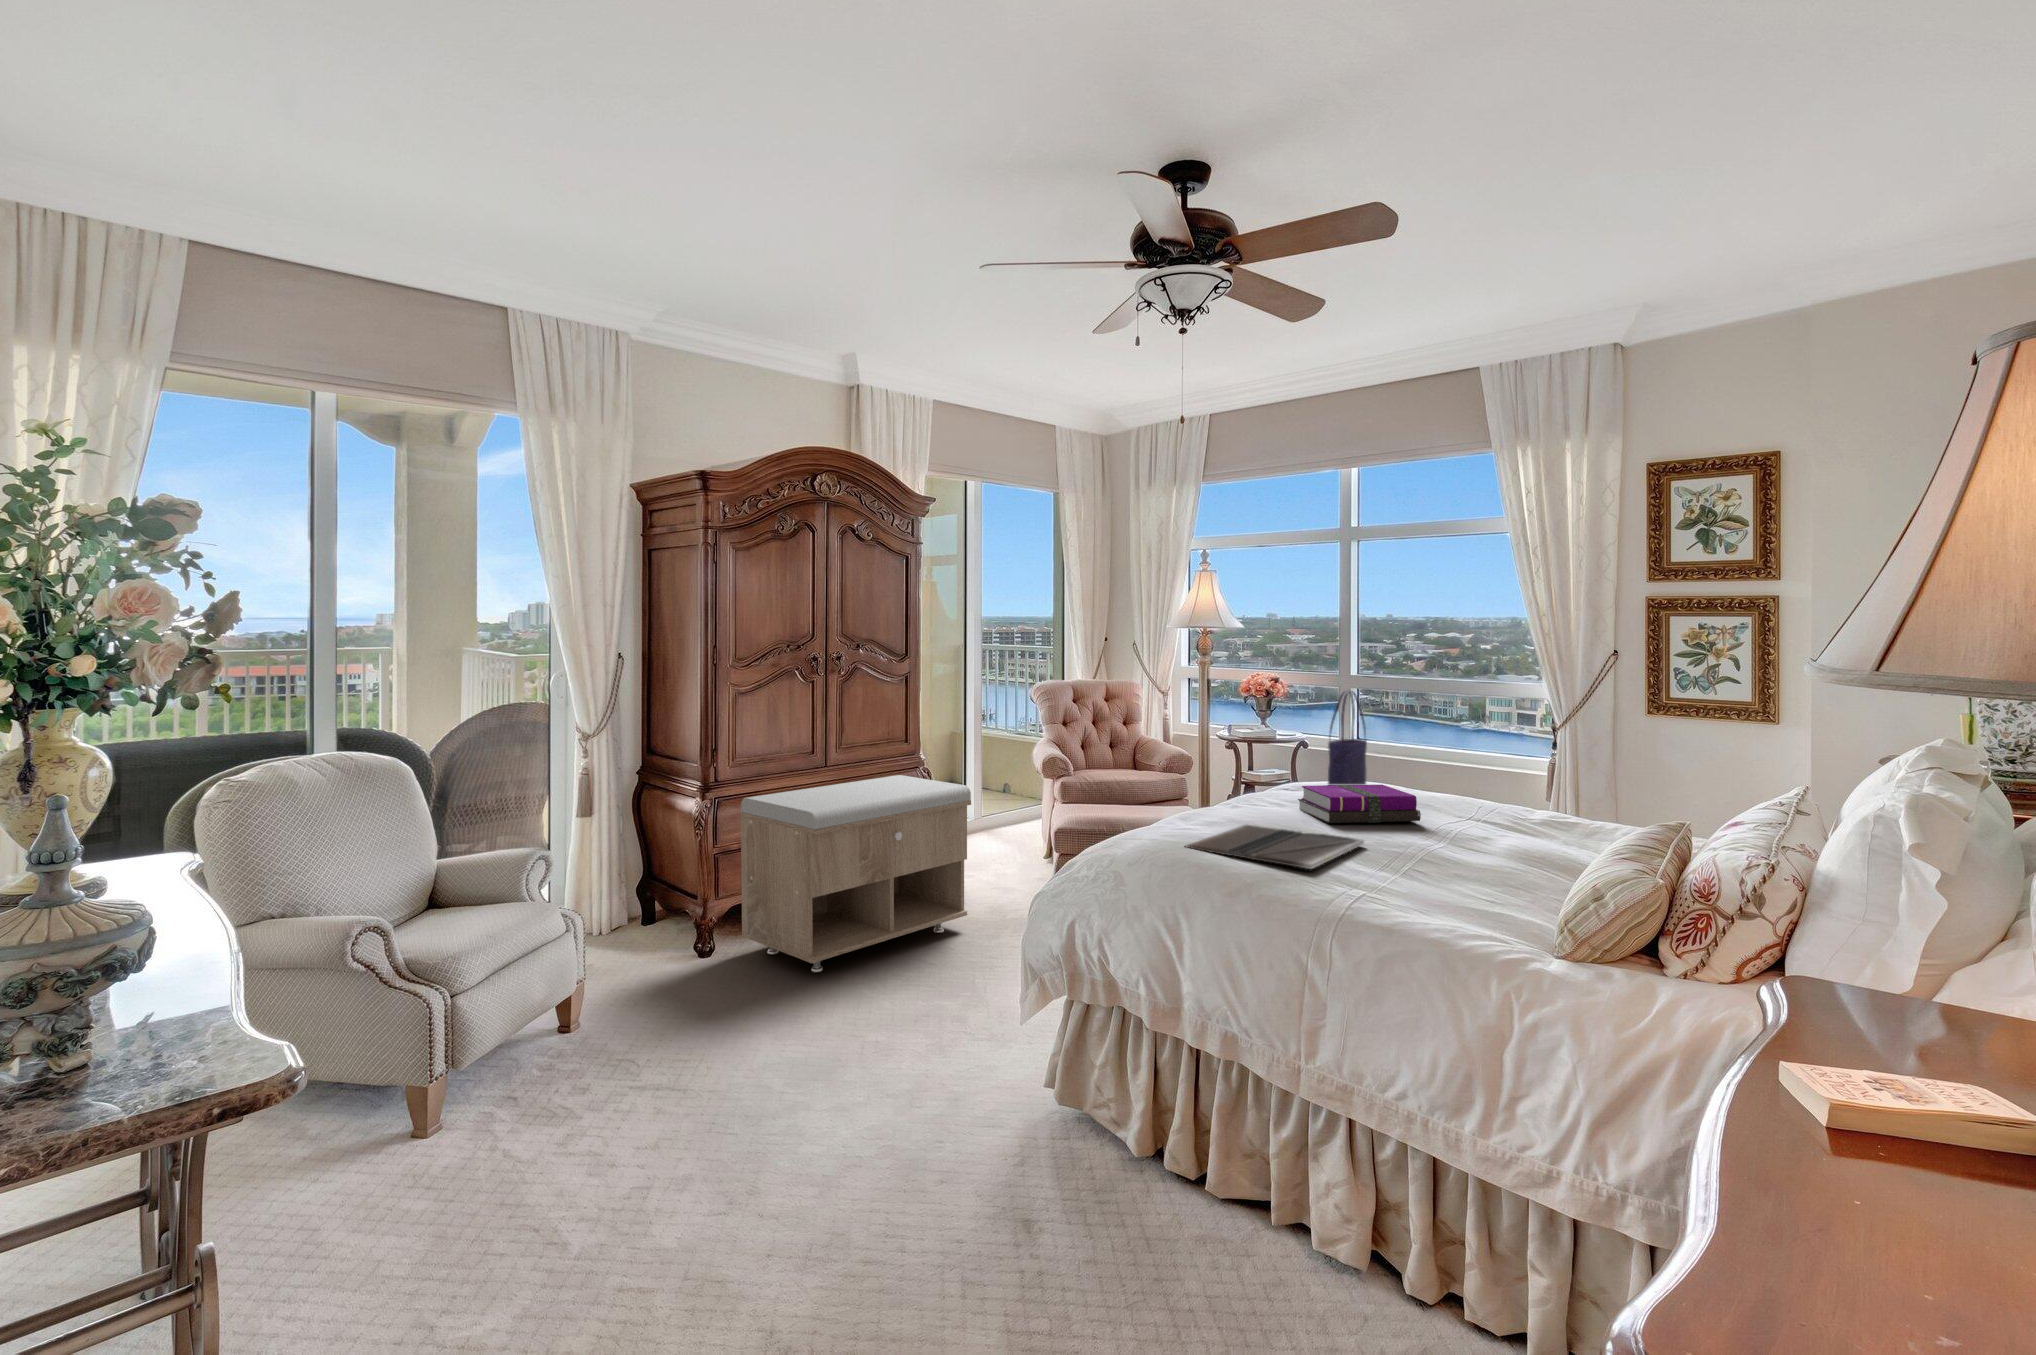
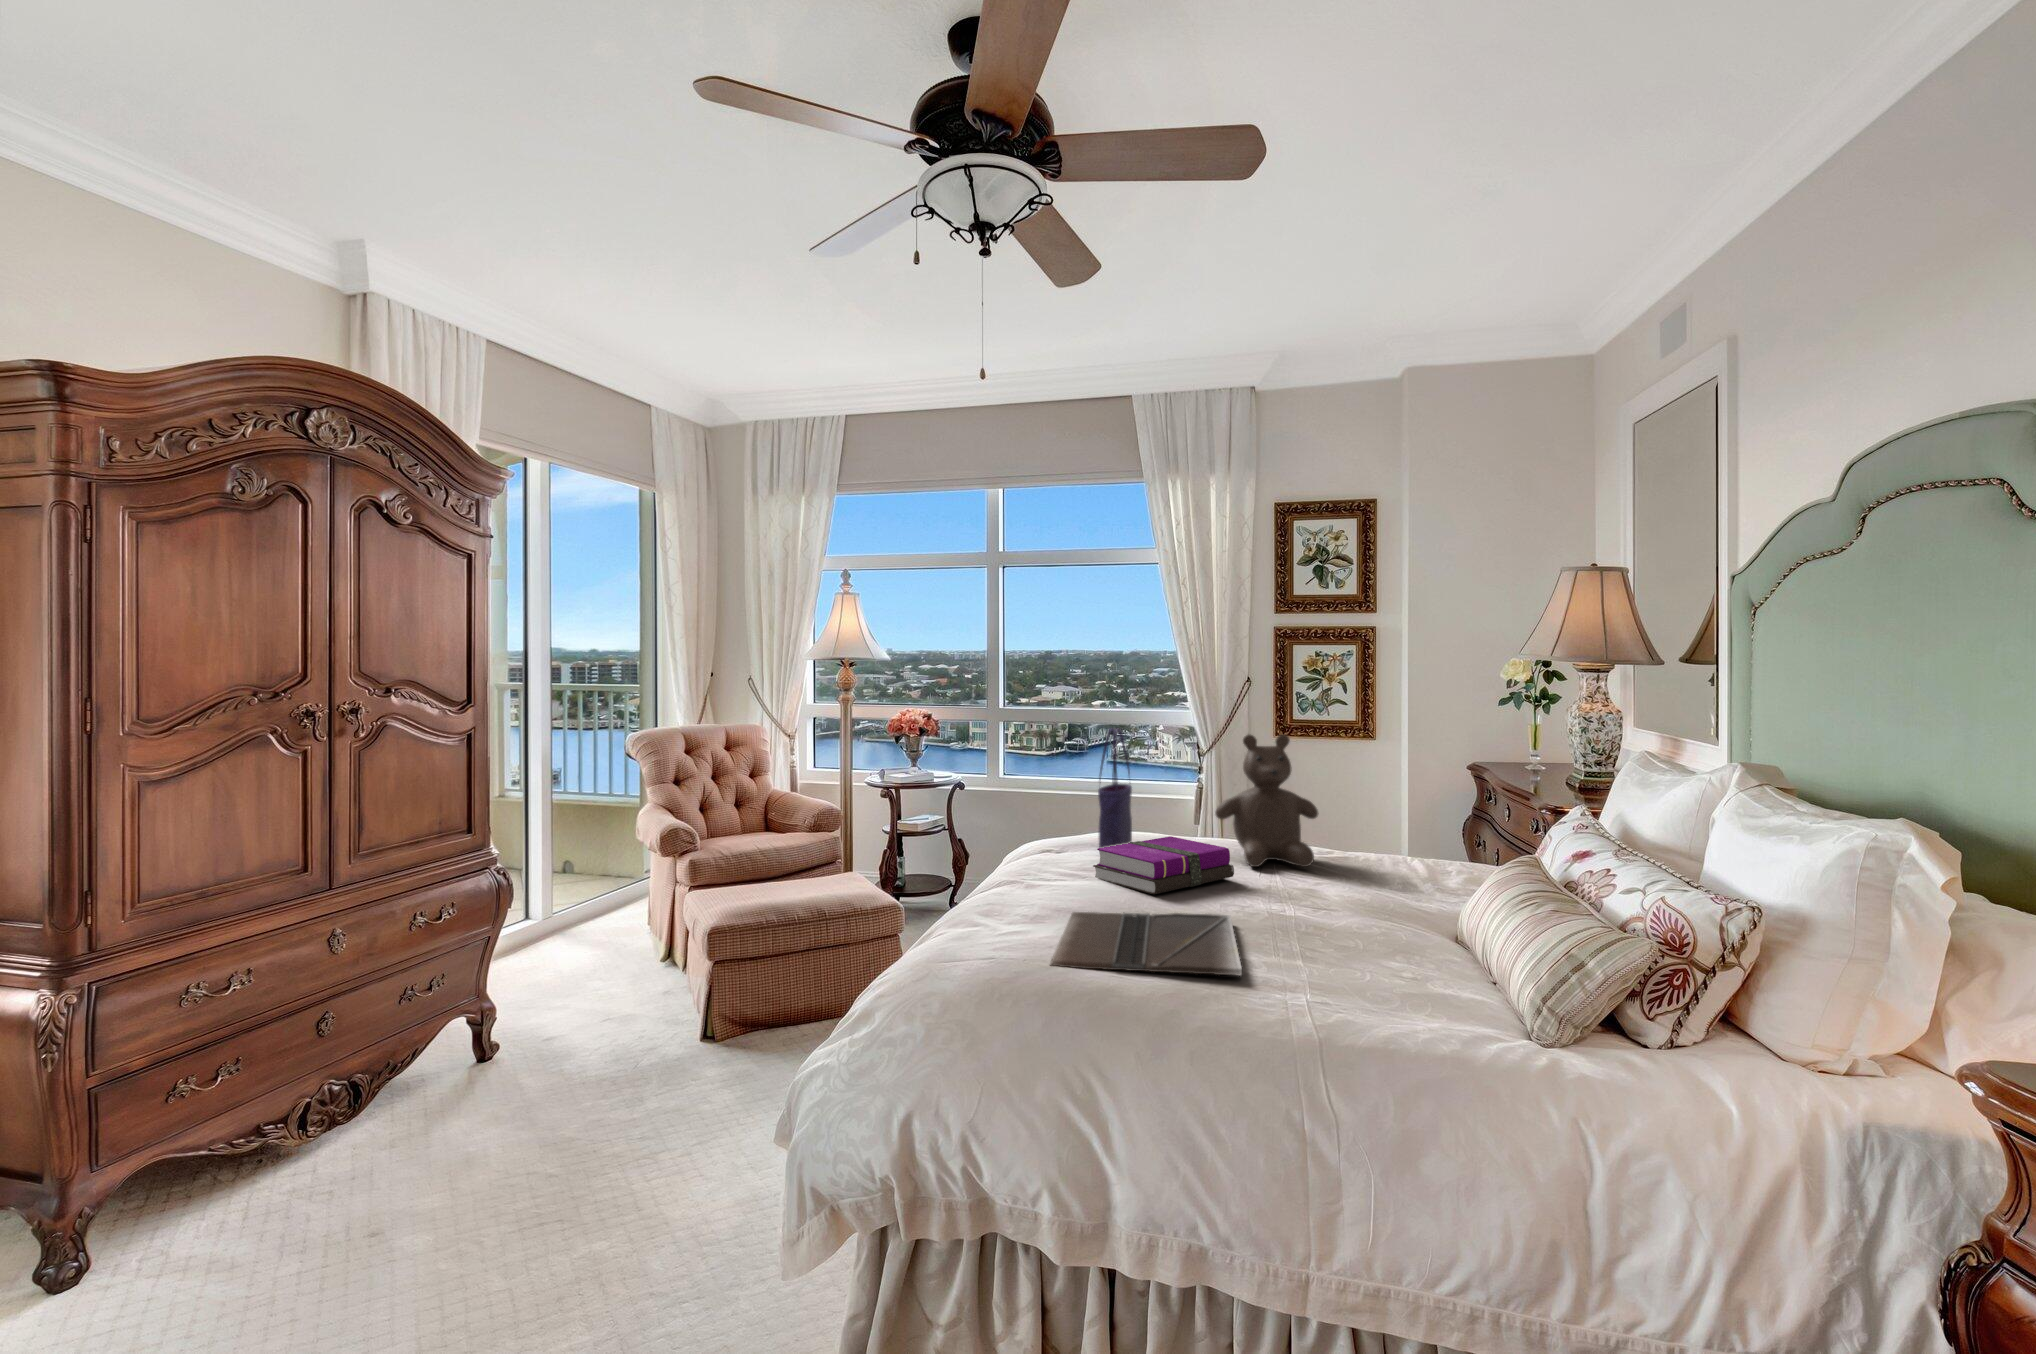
teddy bear: none [1439,701,1544,824] -> present [1215,734,1319,867]
storage bench: present [741,775,971,972] -> none [155,883,592,1254]

